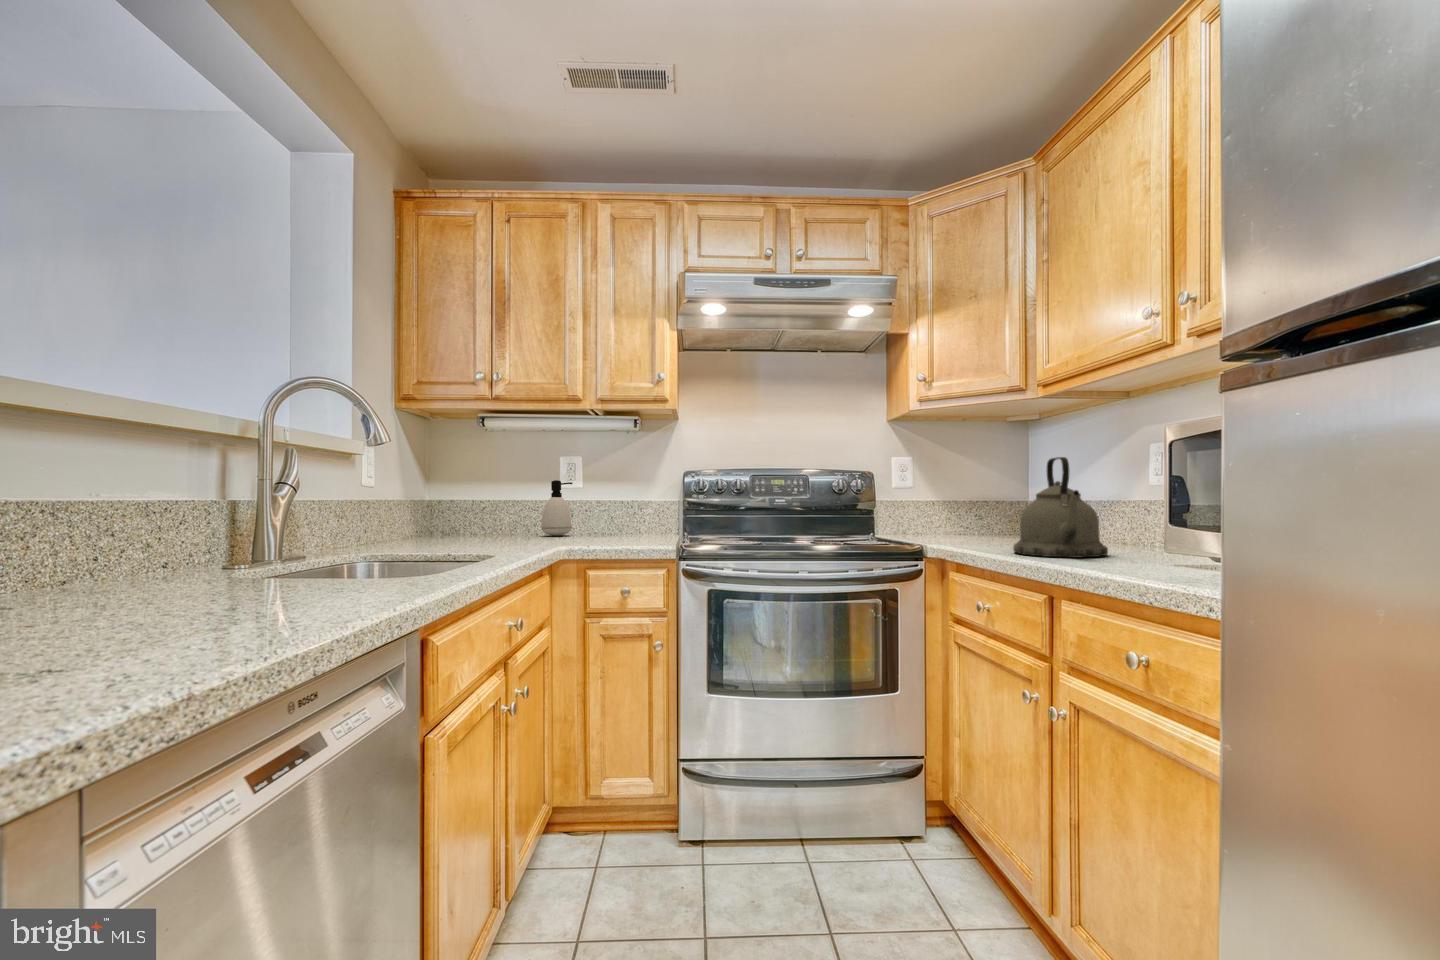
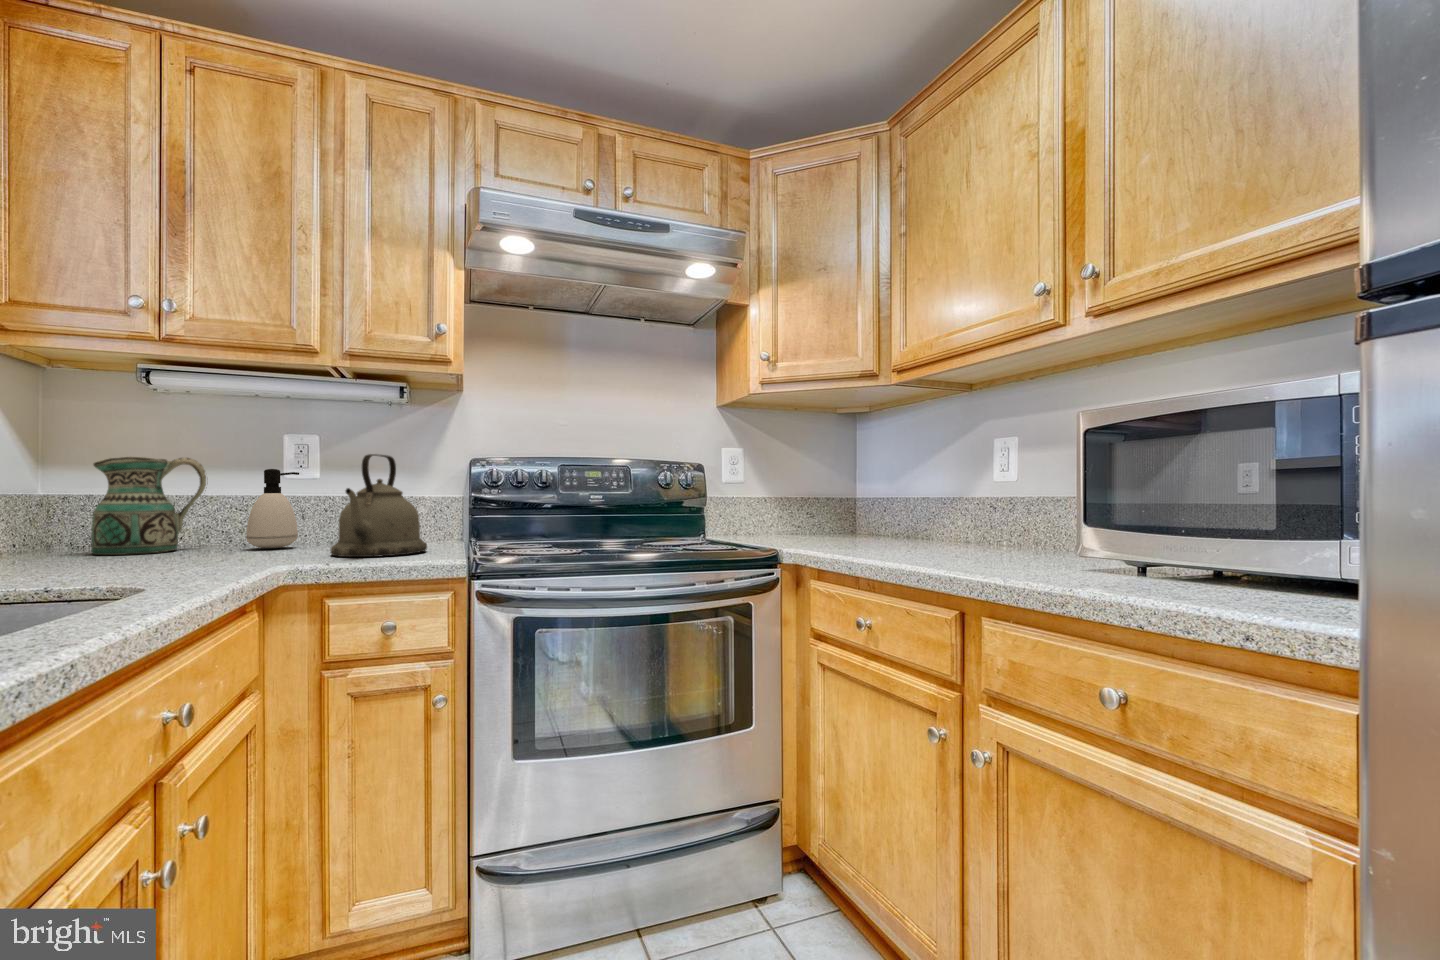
kettle: present [1013,457,1108,557] -> present [330,454,427,557]
ceramic pitcher: none [458,473,519,537] -> present [91,456,206,555]

